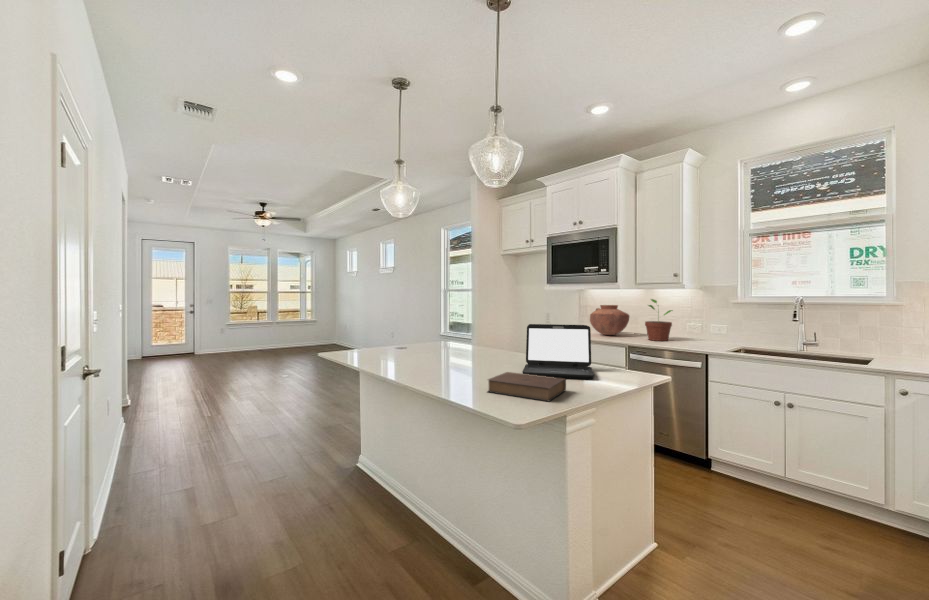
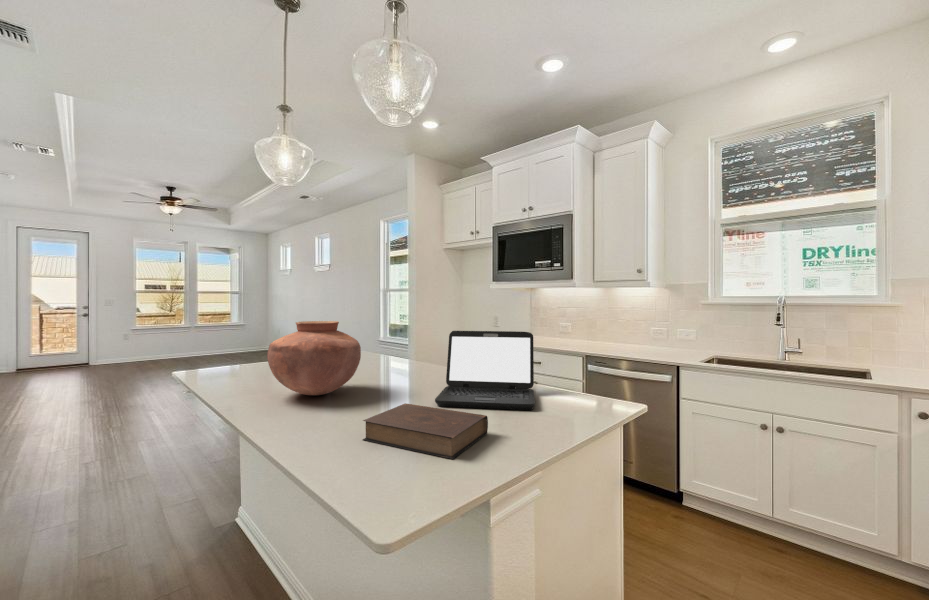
potted plant: present [645,299,672,341] -> none [606,299,638,349]
vase: present [590,305,629,335] -> present [267,321,361,395]

